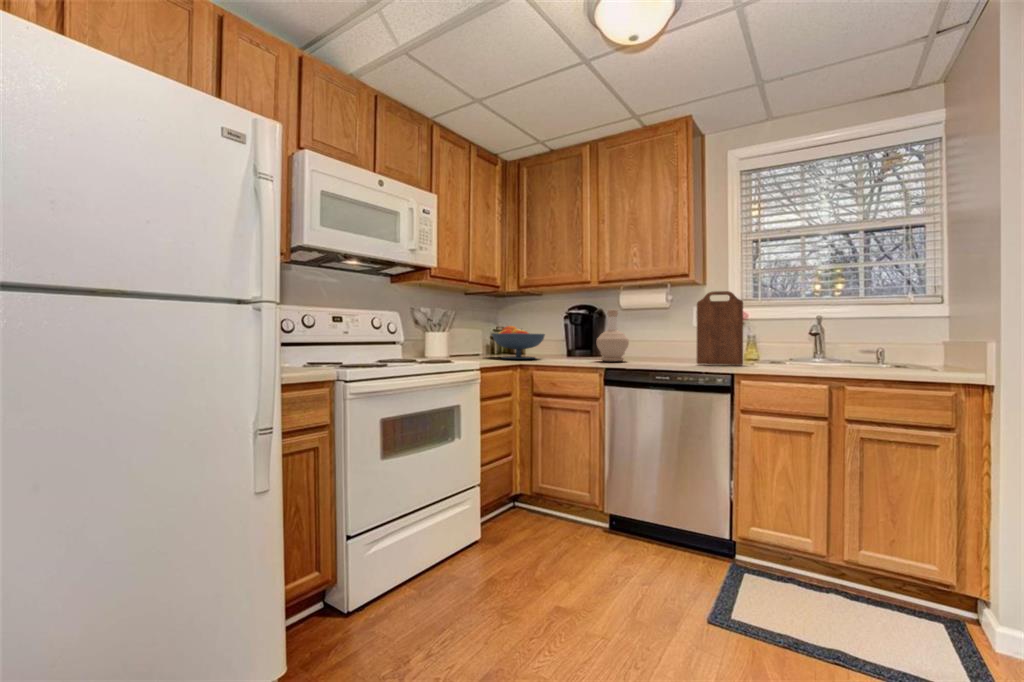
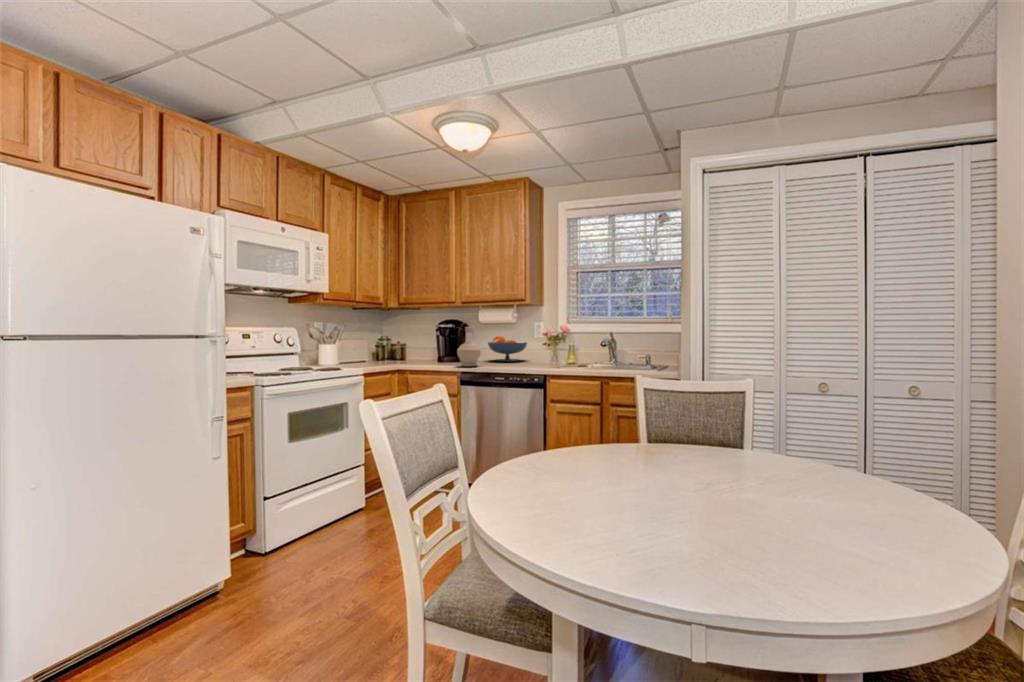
cutting board: present [697,291,743,365] -> none [525,317,555,369]
fruit bowl: present [492,326,545,359] -> present [488,336,527,361]

